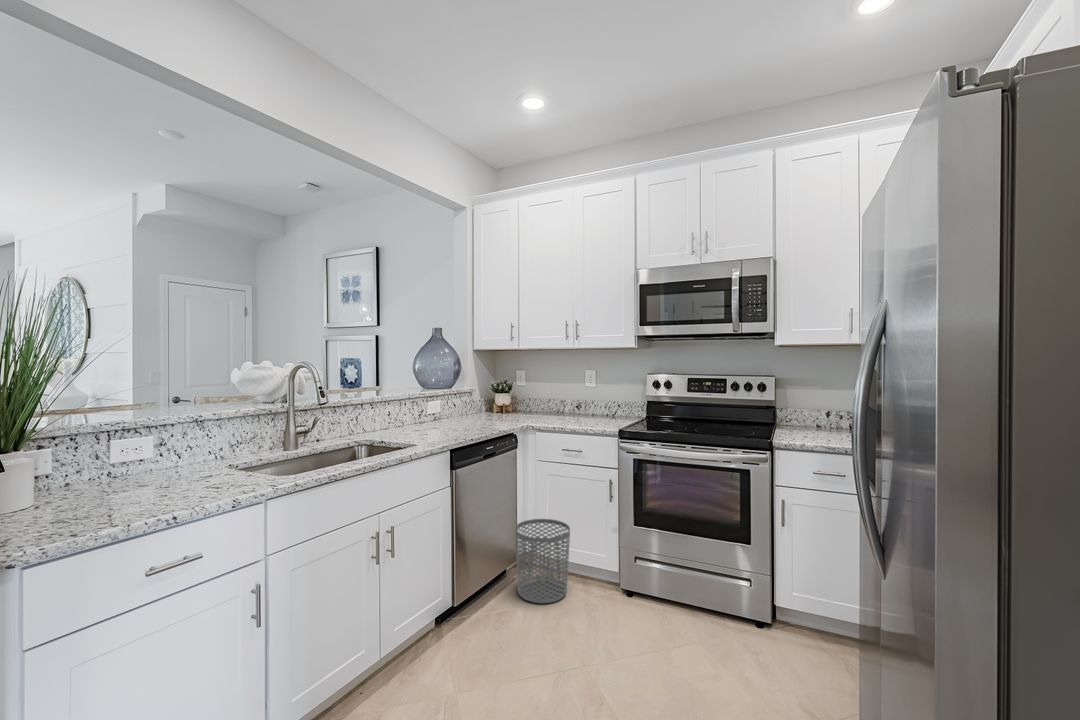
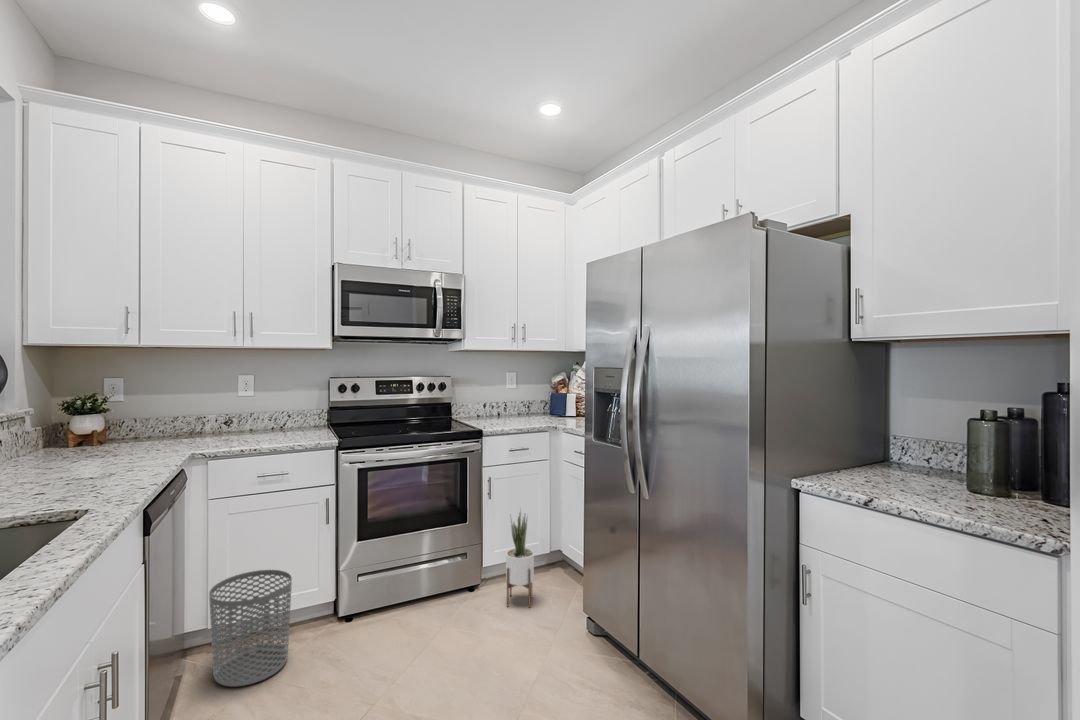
potted plant: none [778,544,827,679] -> present [506,510,534,607]

